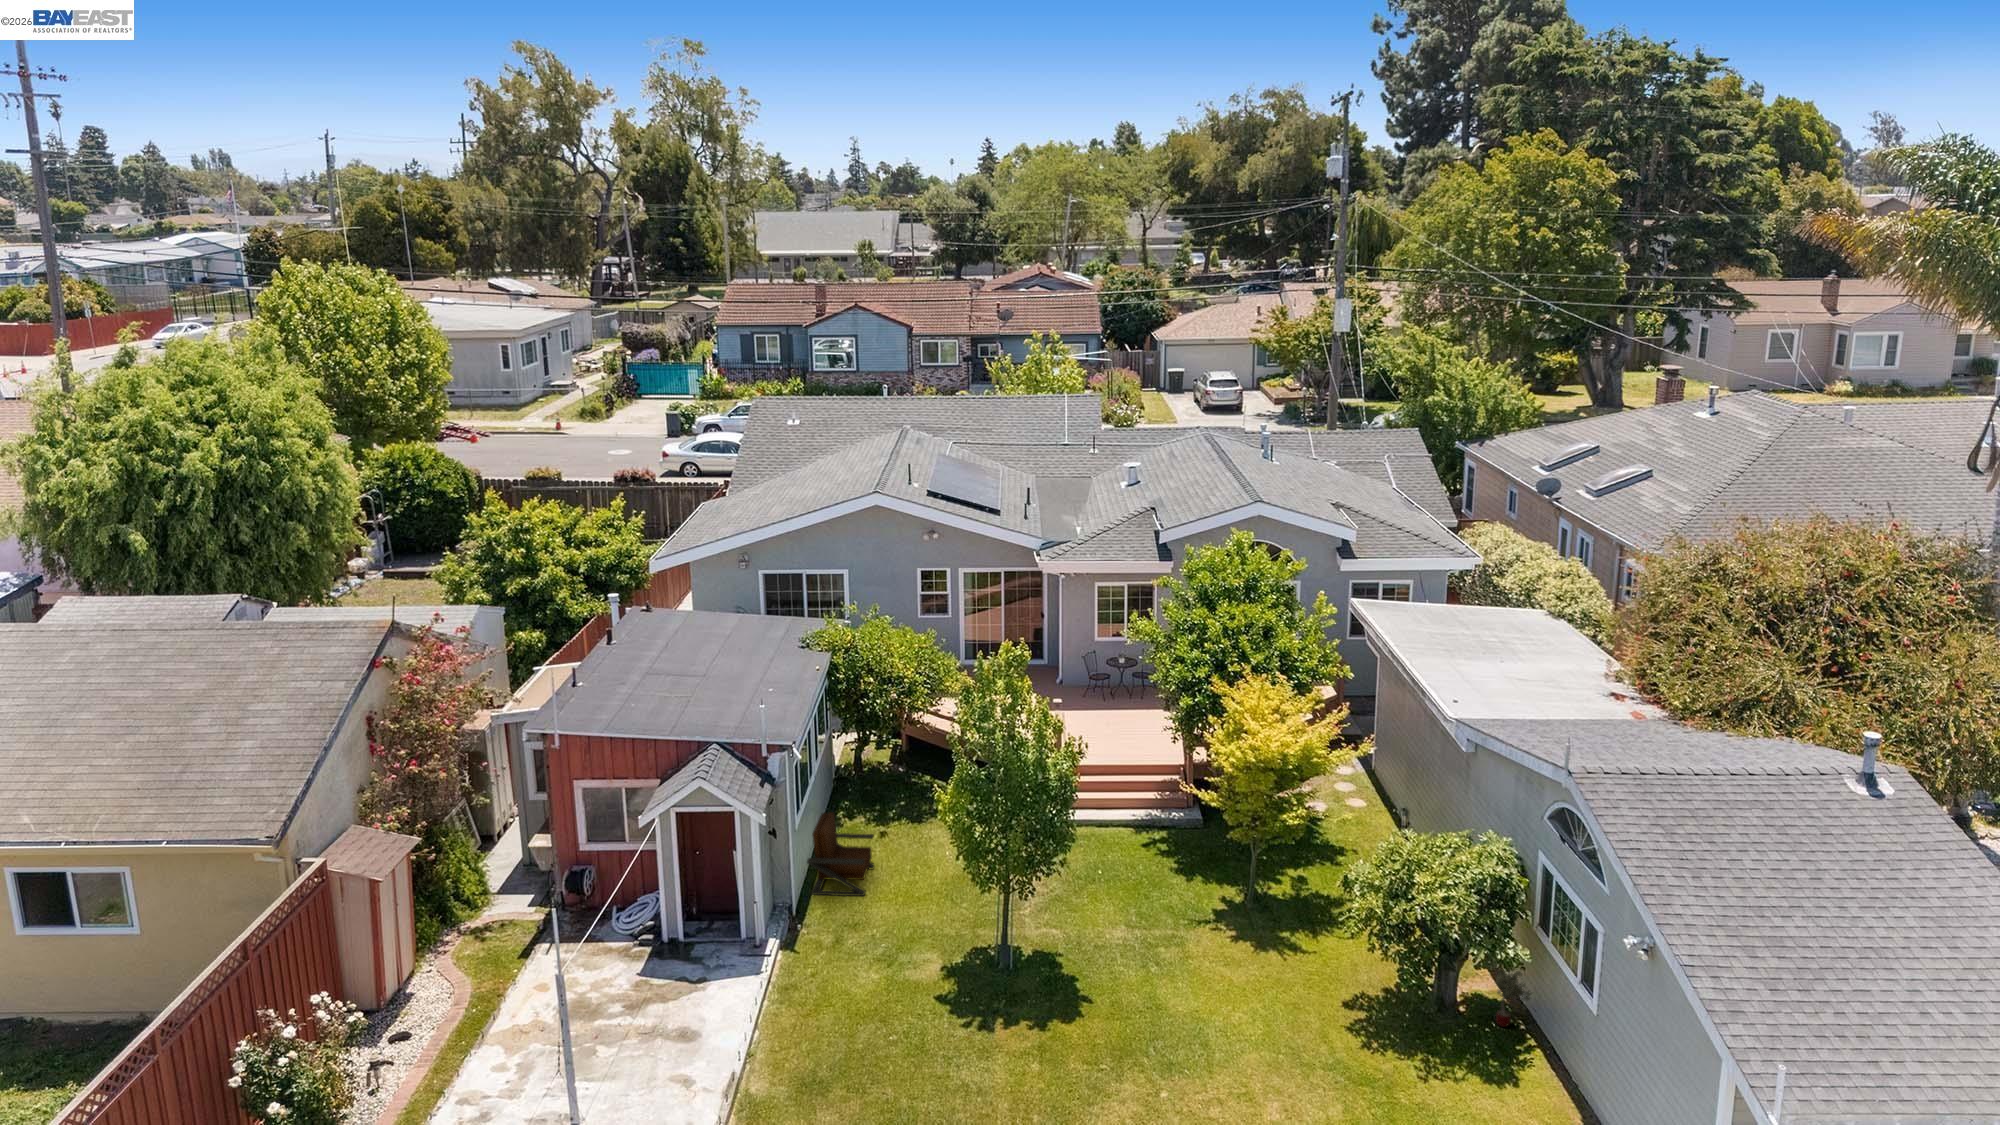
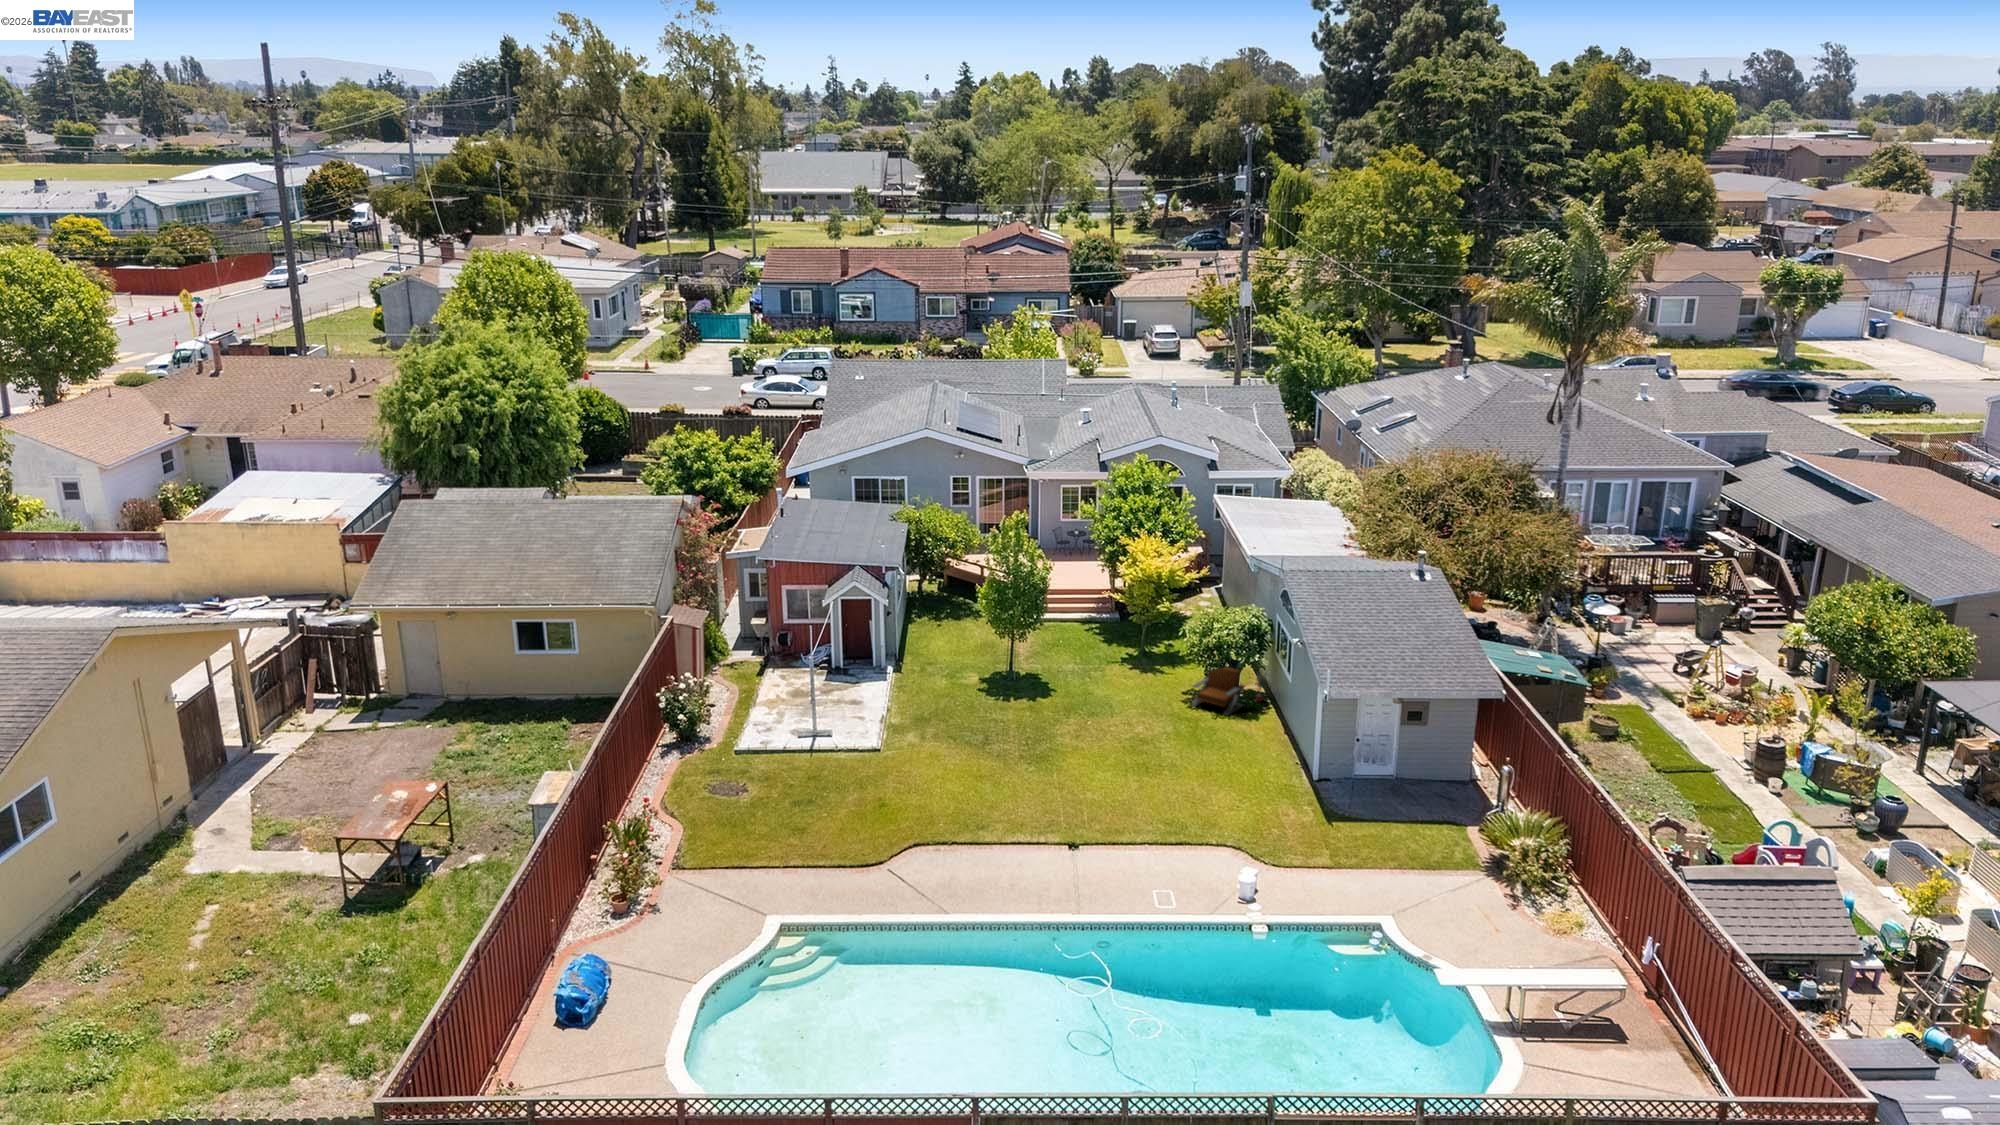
lounge chair: present [807,812,875,896] -> present [1192,666,1245,716]

